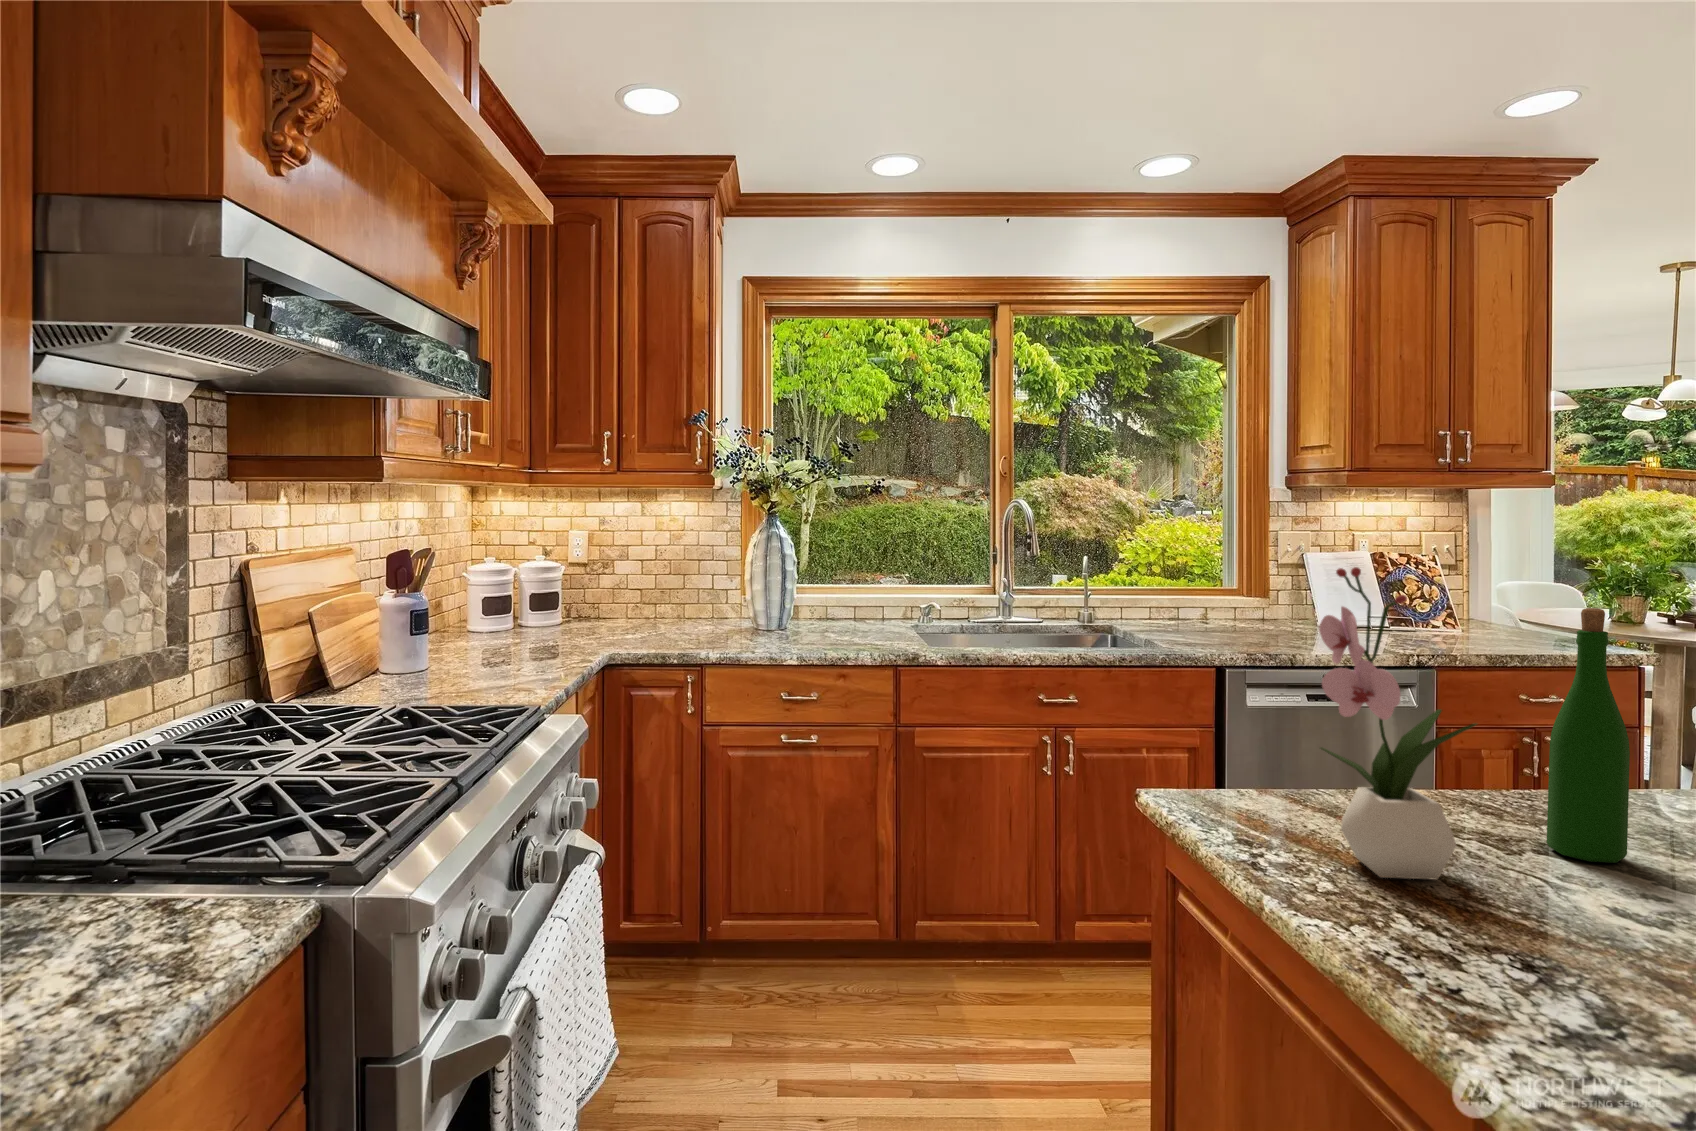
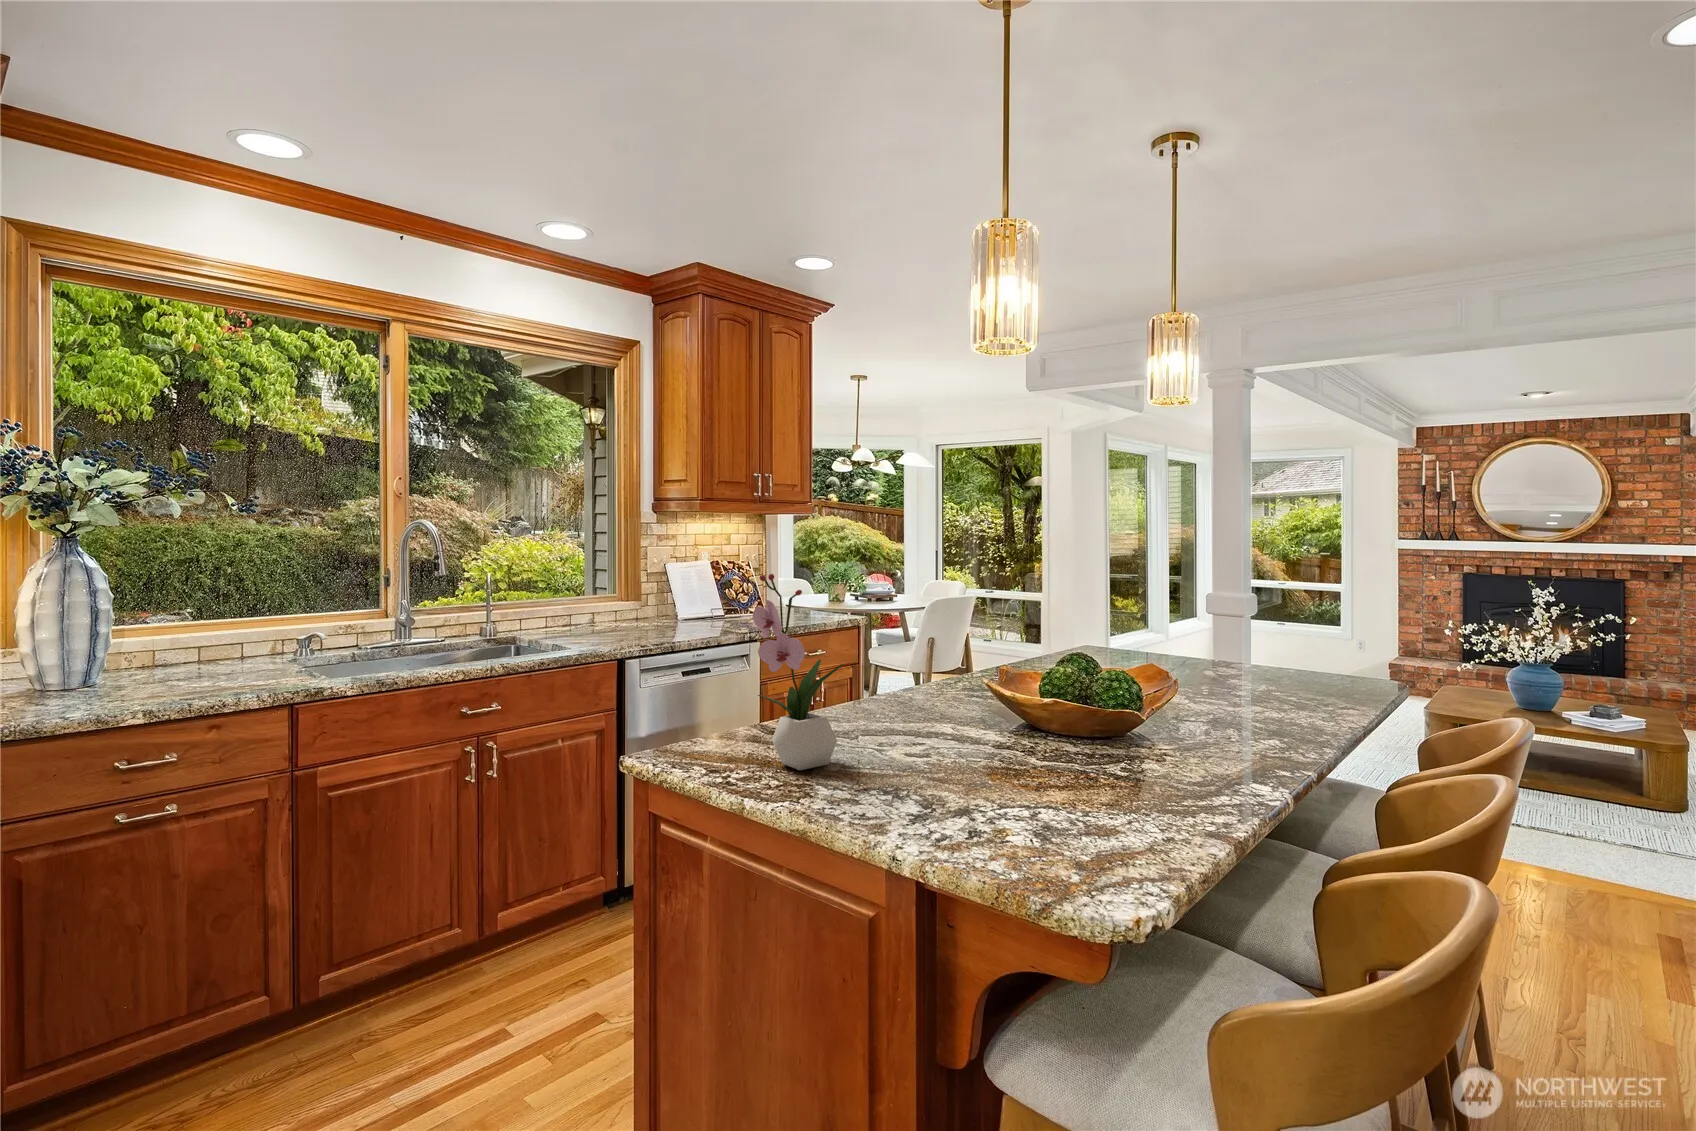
wine bottle: present [1547,608,1630,863] -> none [868,590,907,738]

